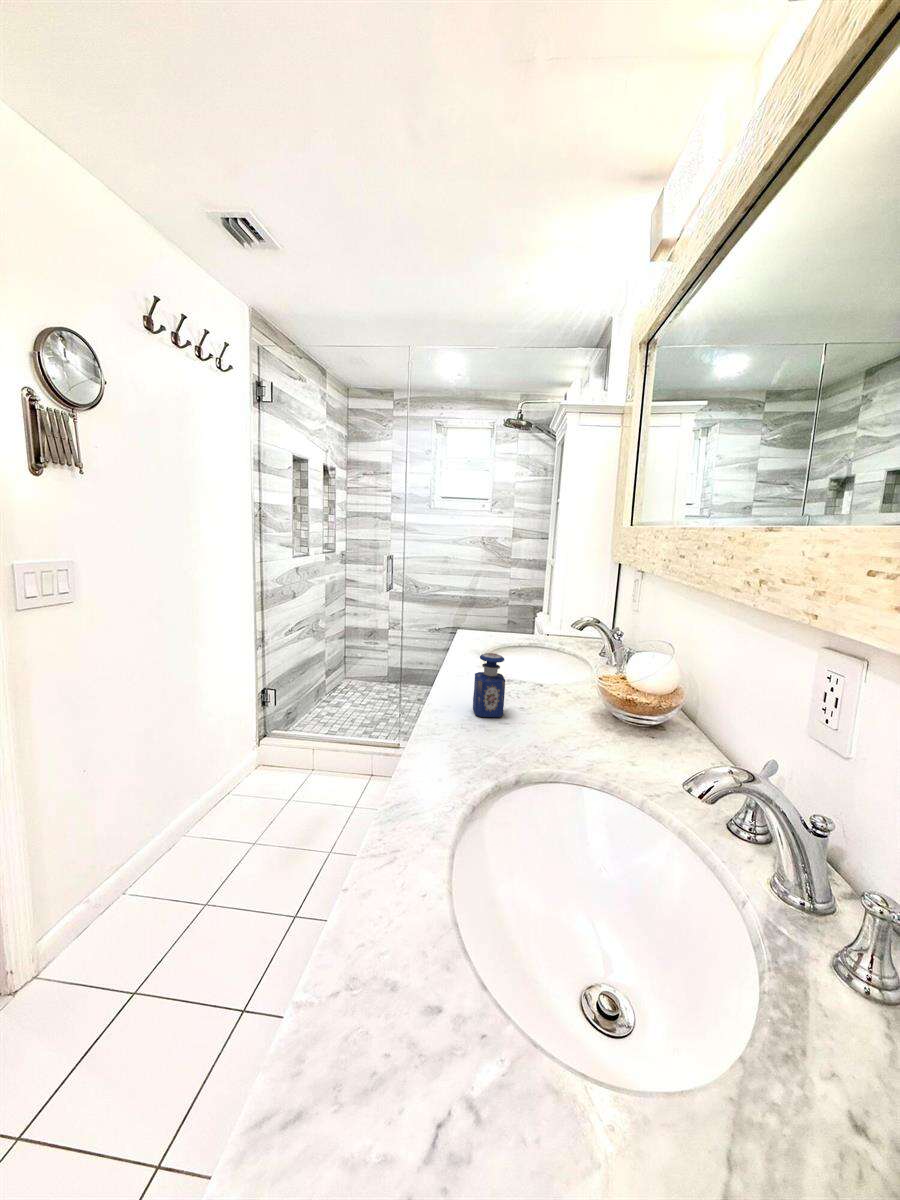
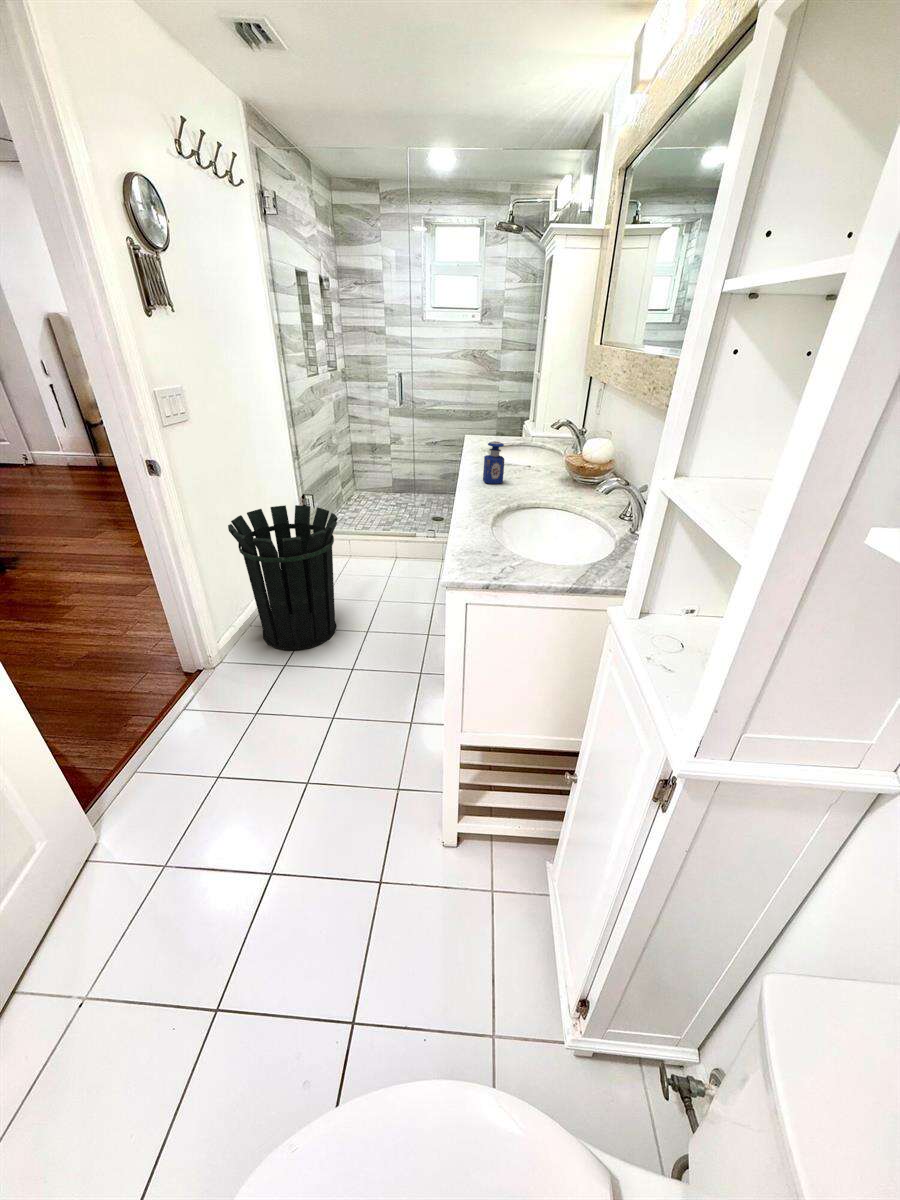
waste bin: none [94,716,269,961] -> present [228,505,338,650]

